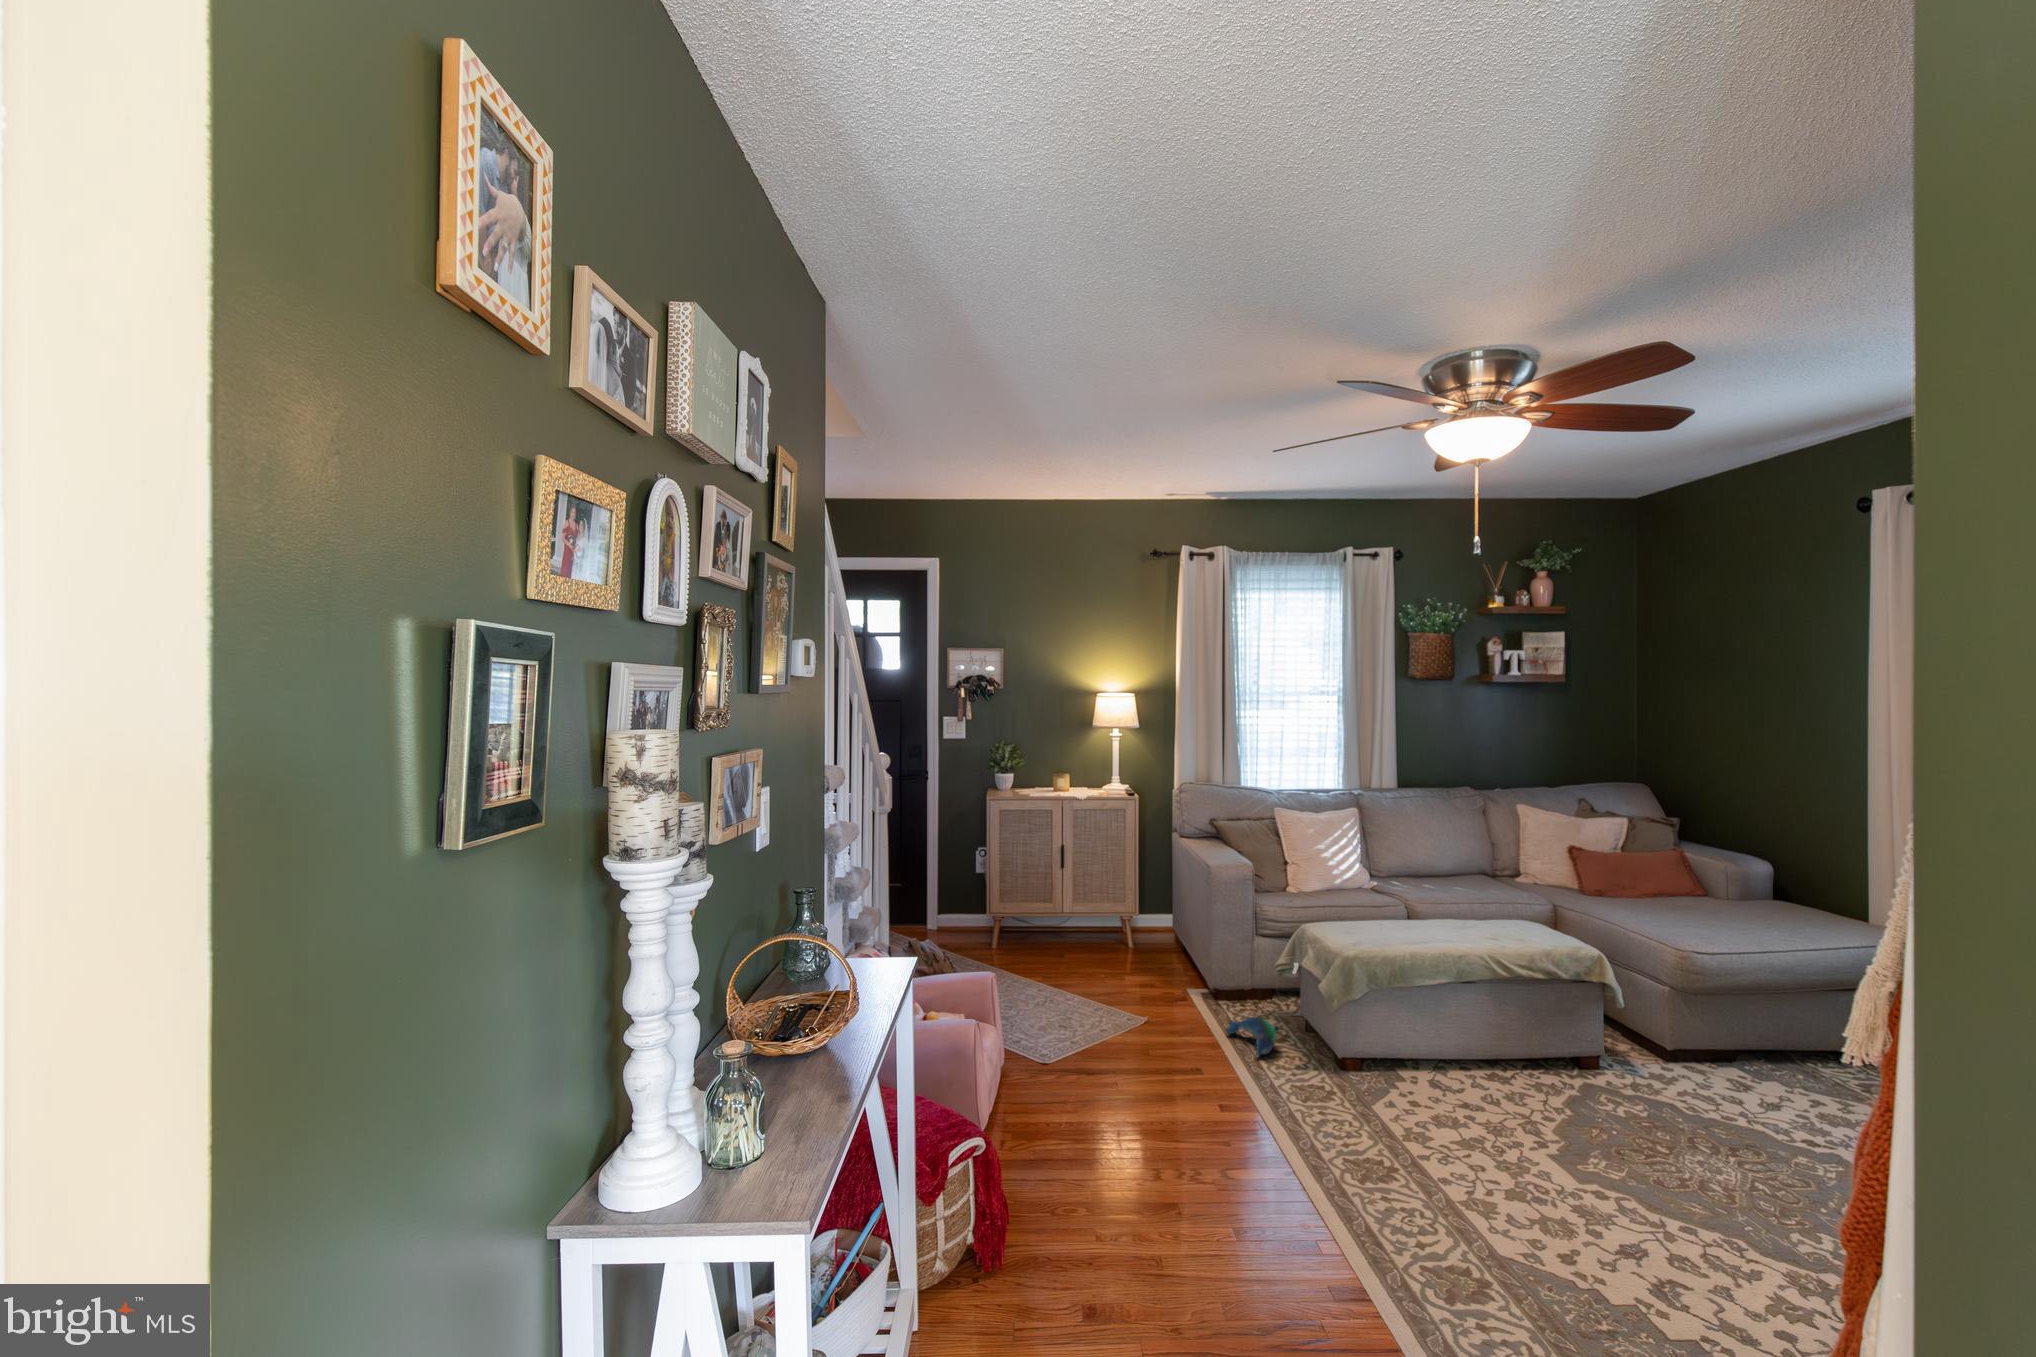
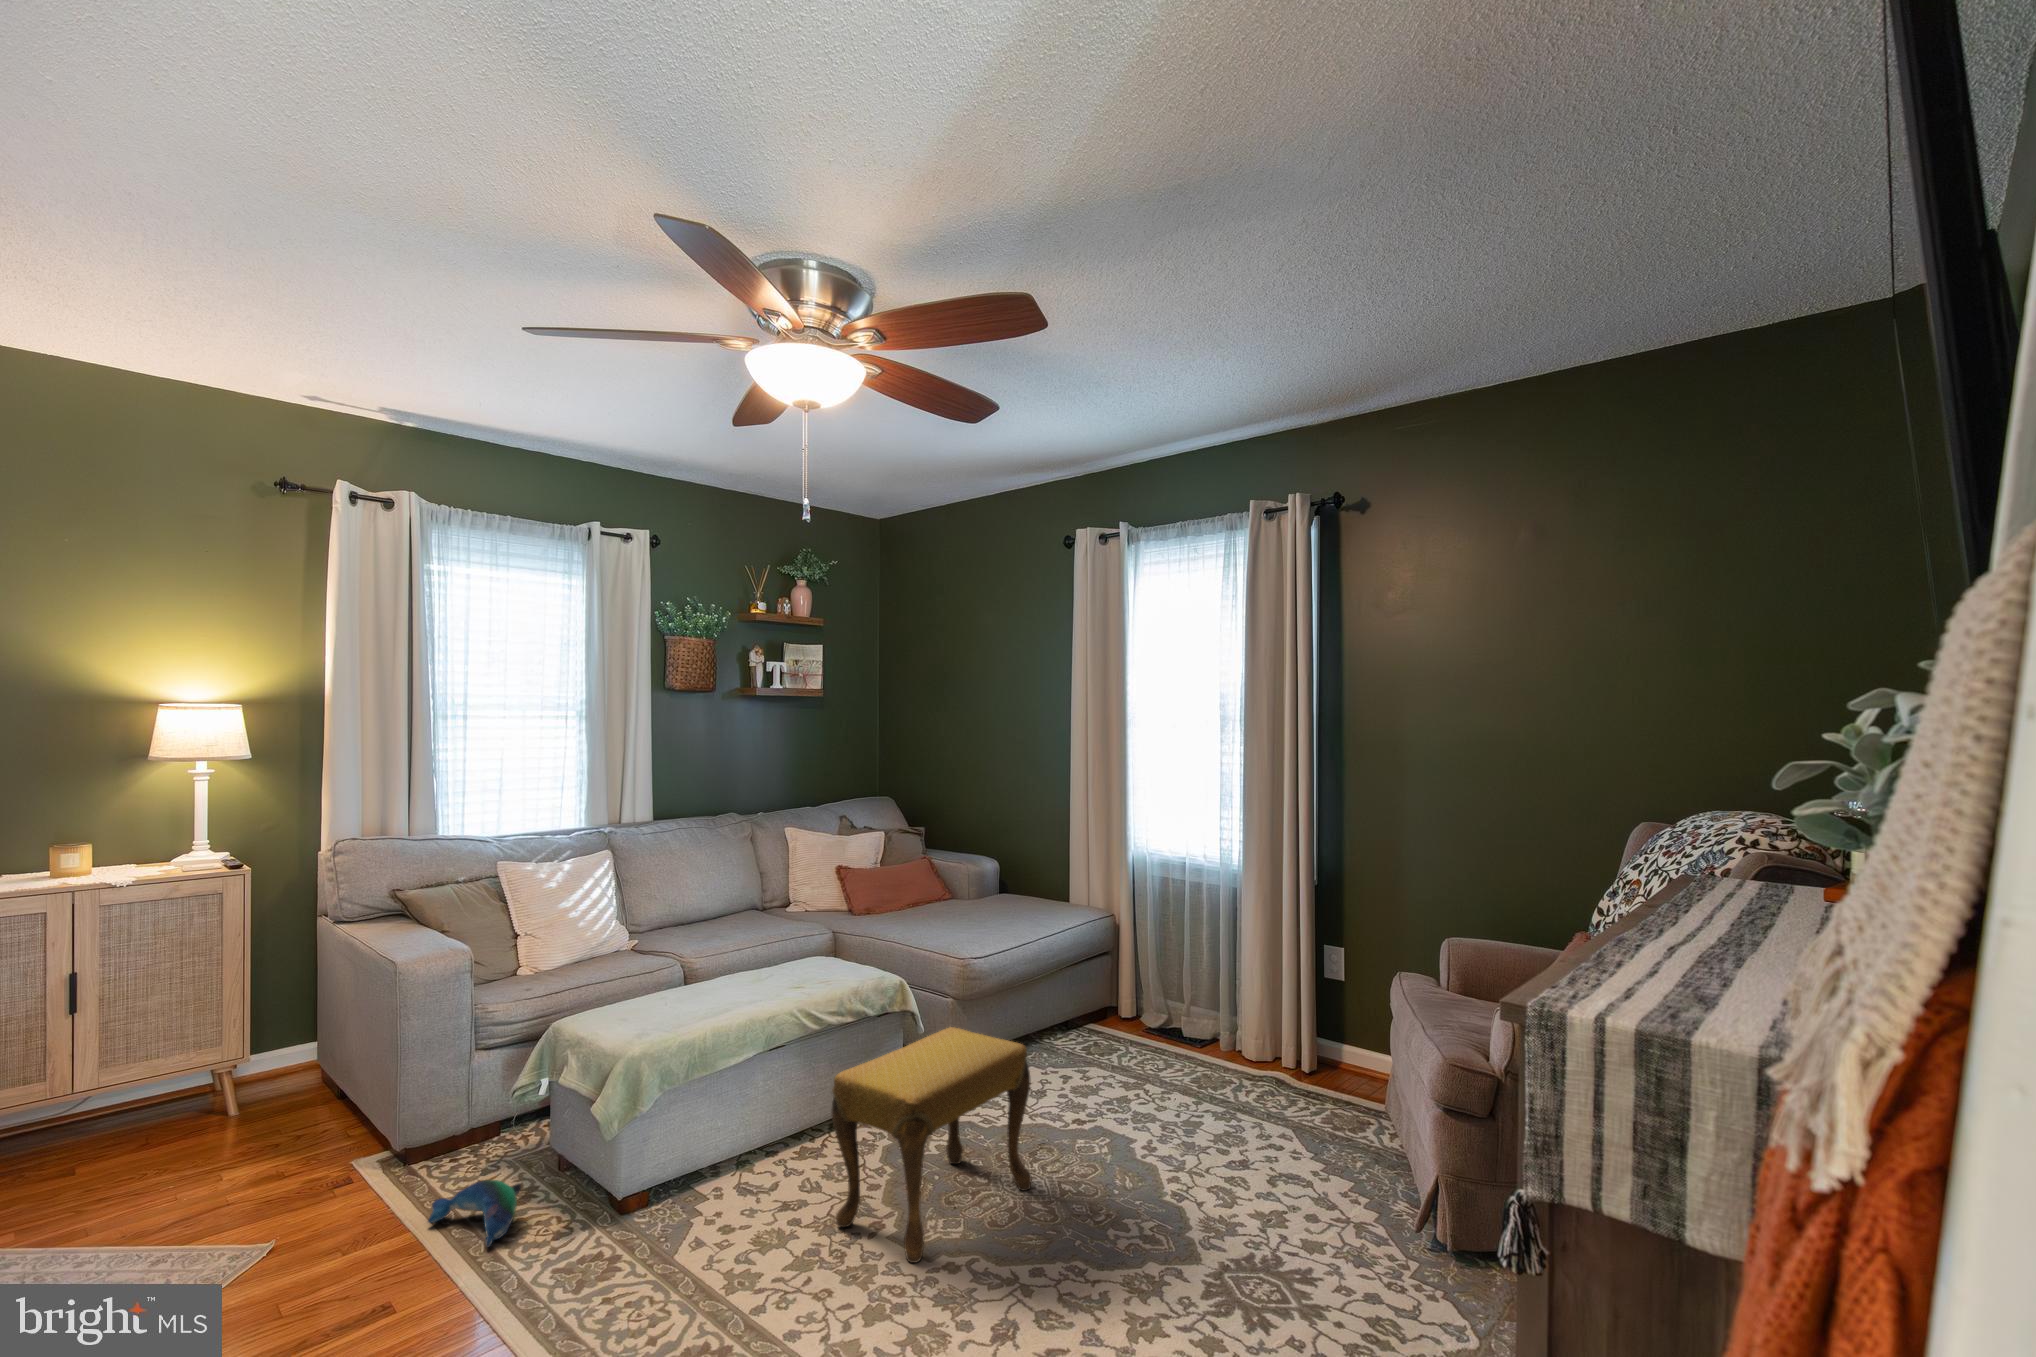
footstool: none [1498,1005,1718,1181] -> present [831,1027,1032,1263]

